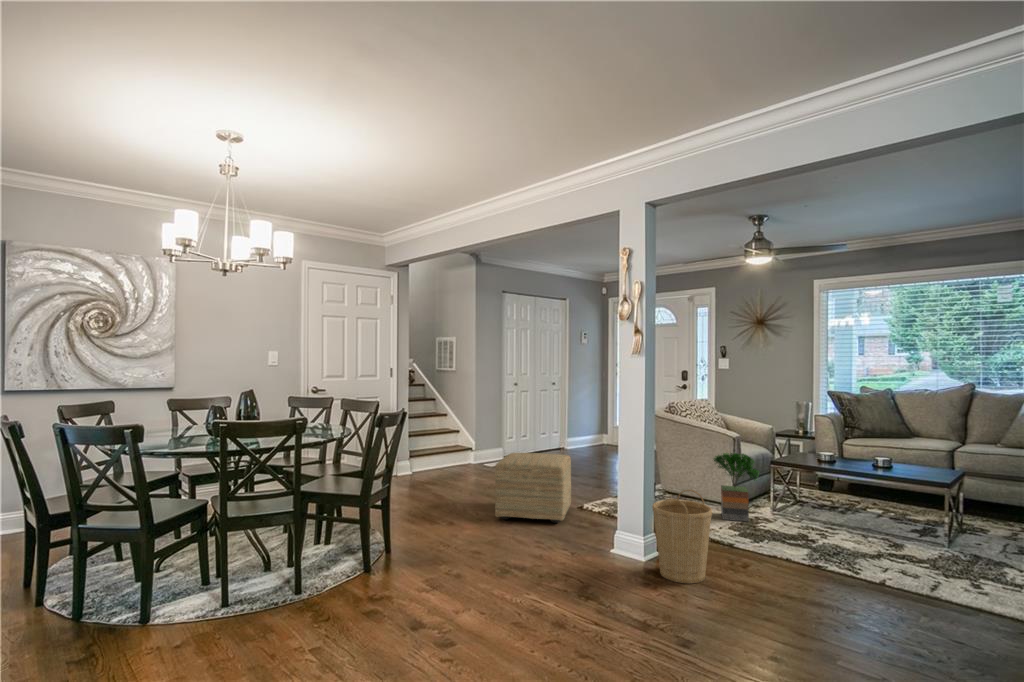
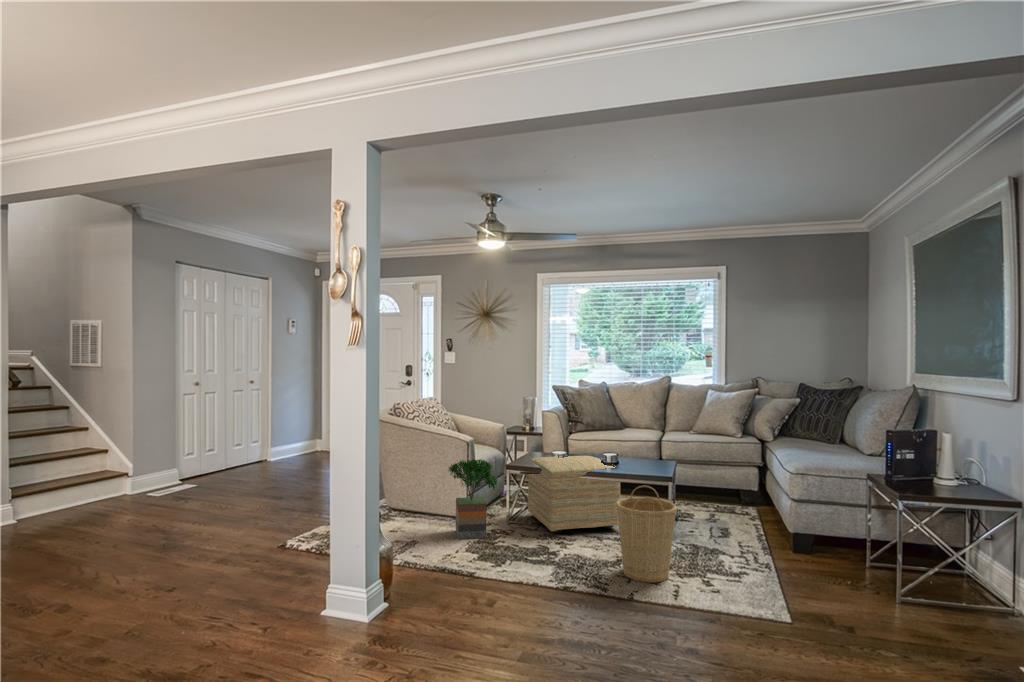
ottoman: present [495,453,571,523] -> present [528,456,620,533]
basket: present [652,490,712,583] -> present [616,486,676,582]

